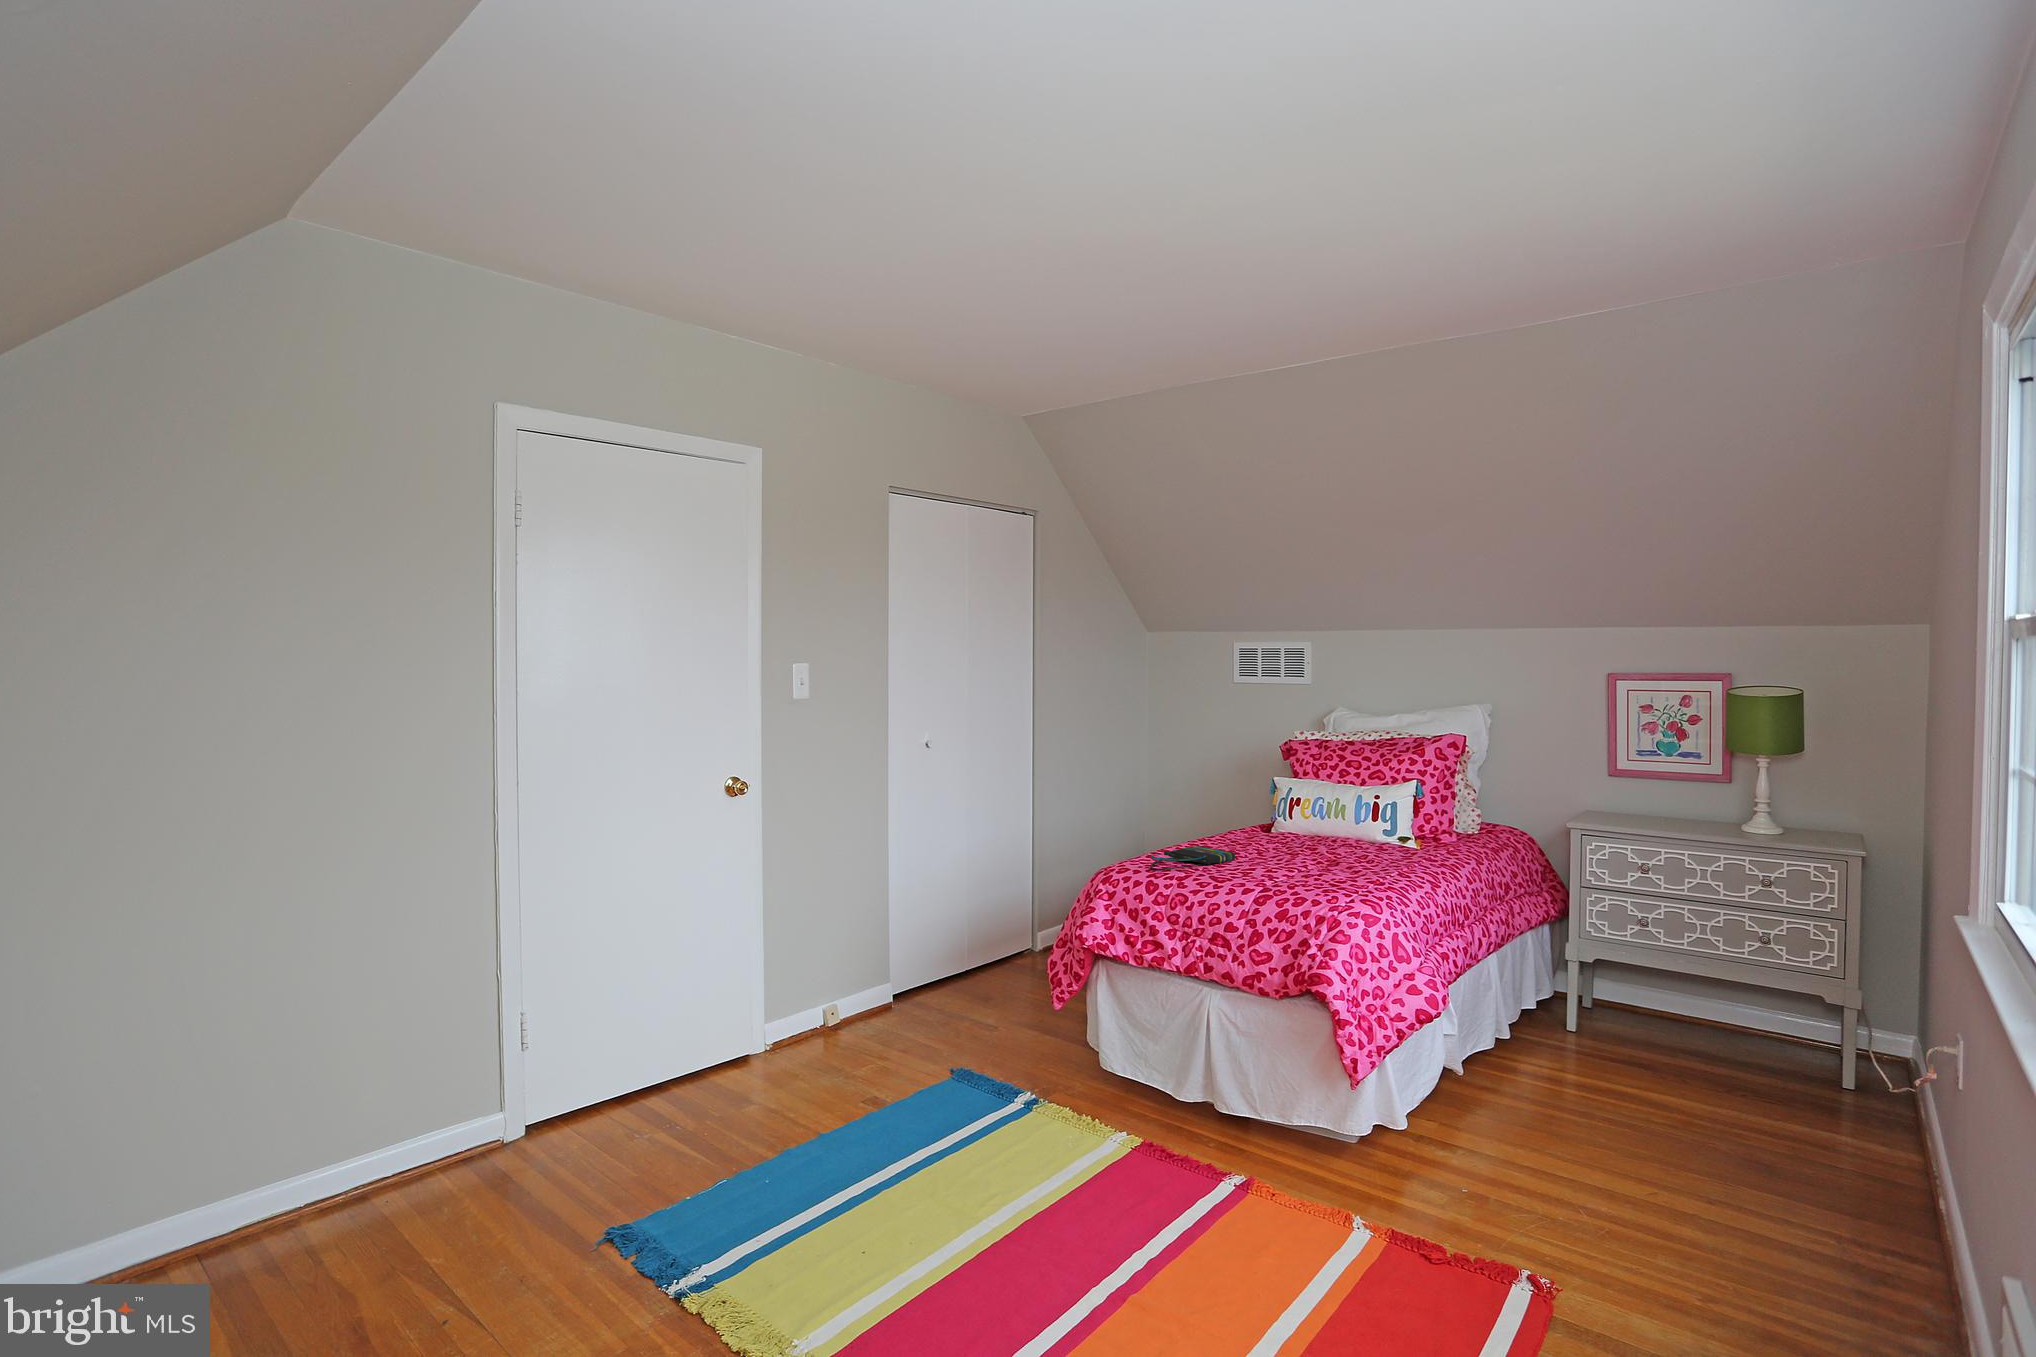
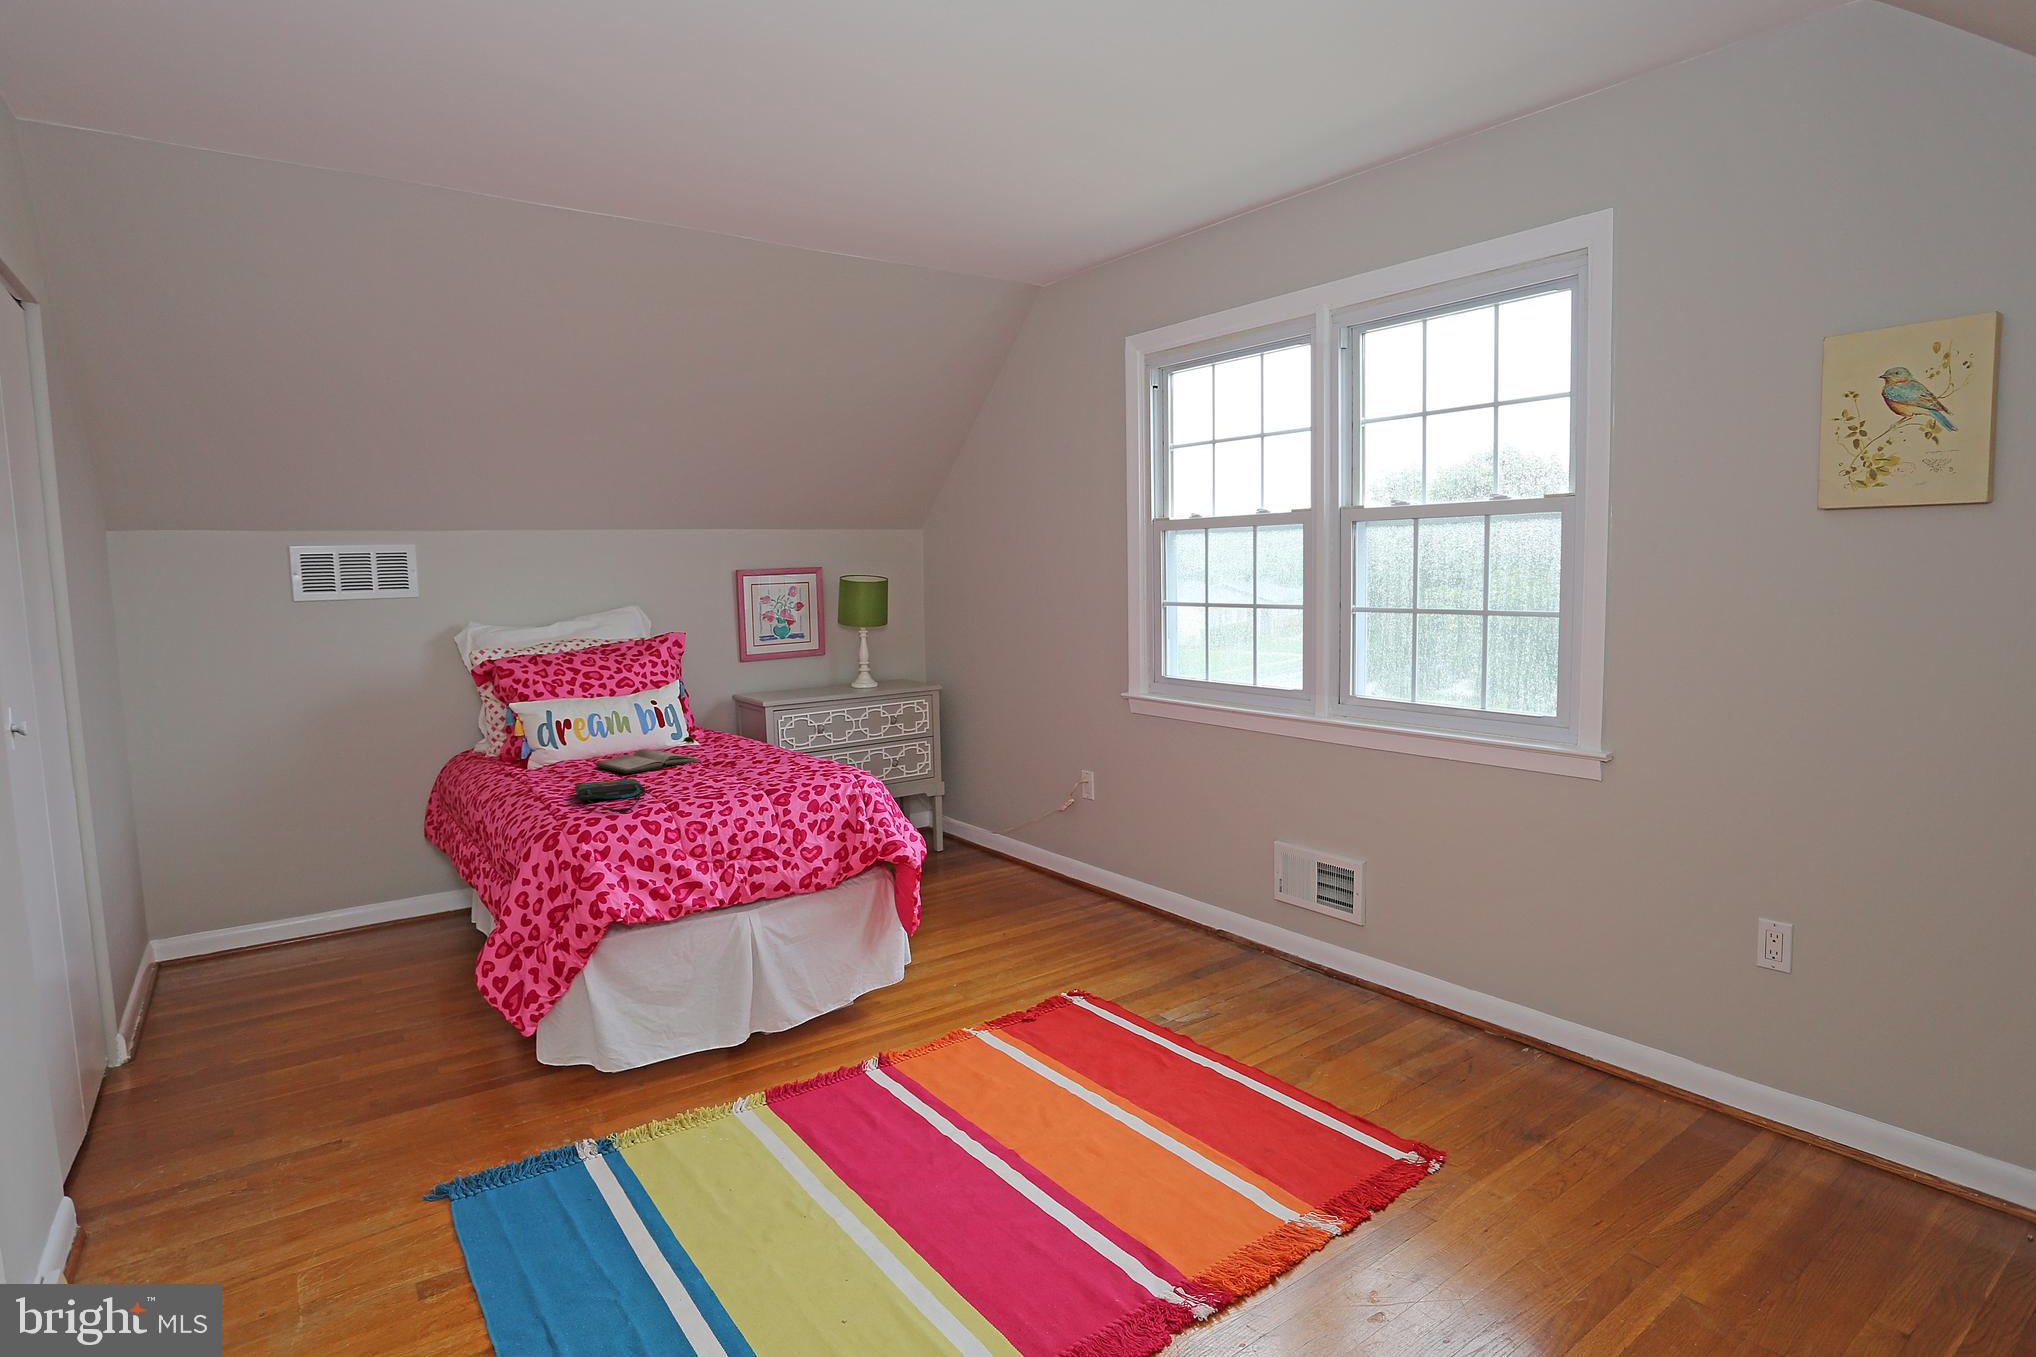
diary: none [1265,836,1355,858] -> present [595,749,700,774]

